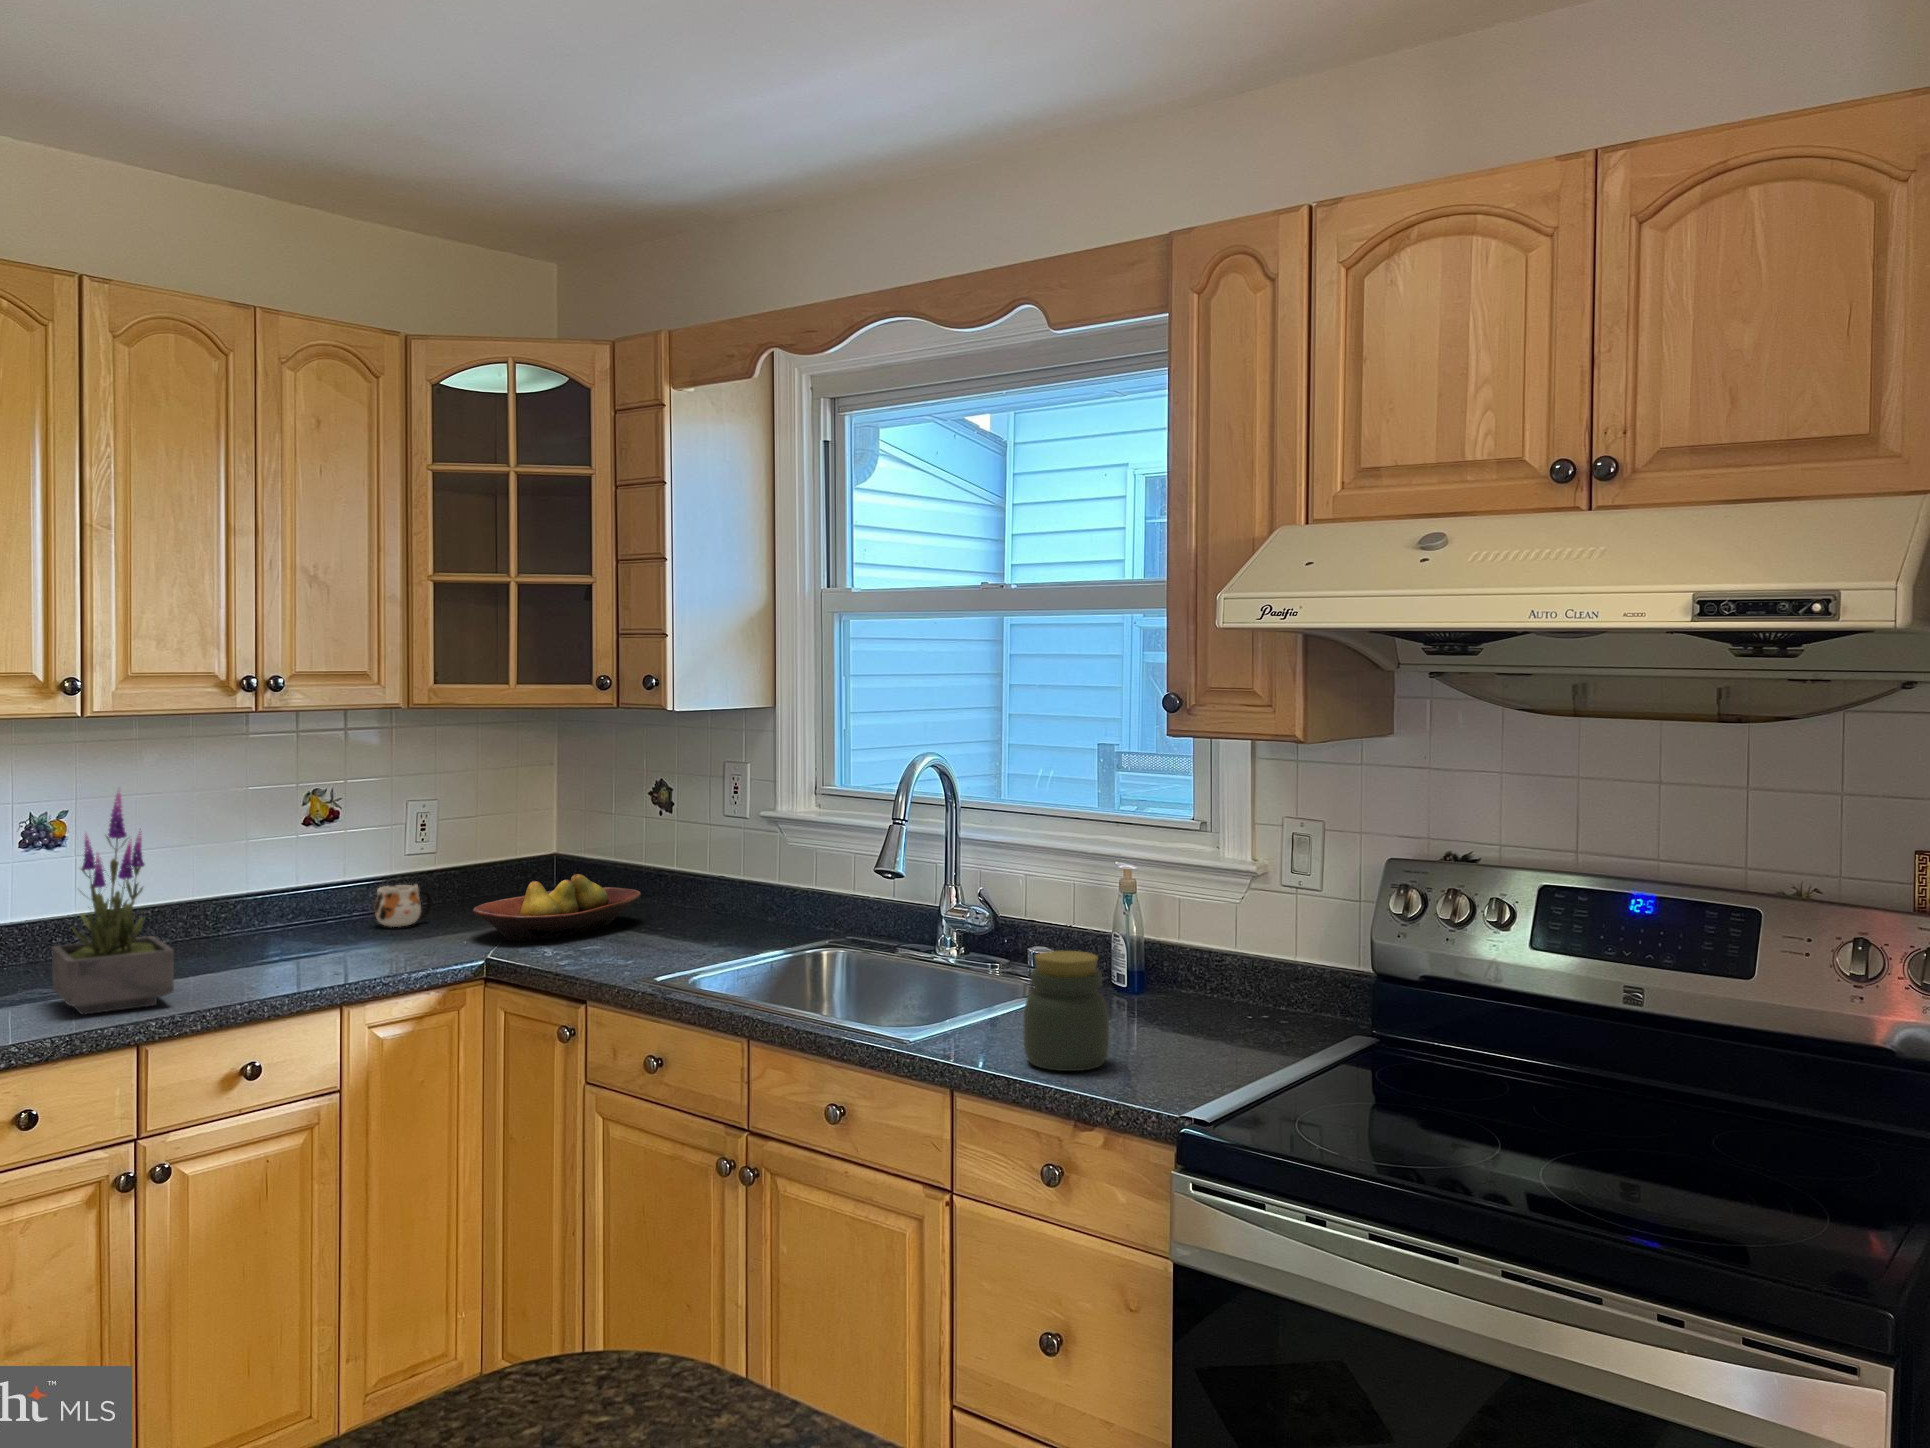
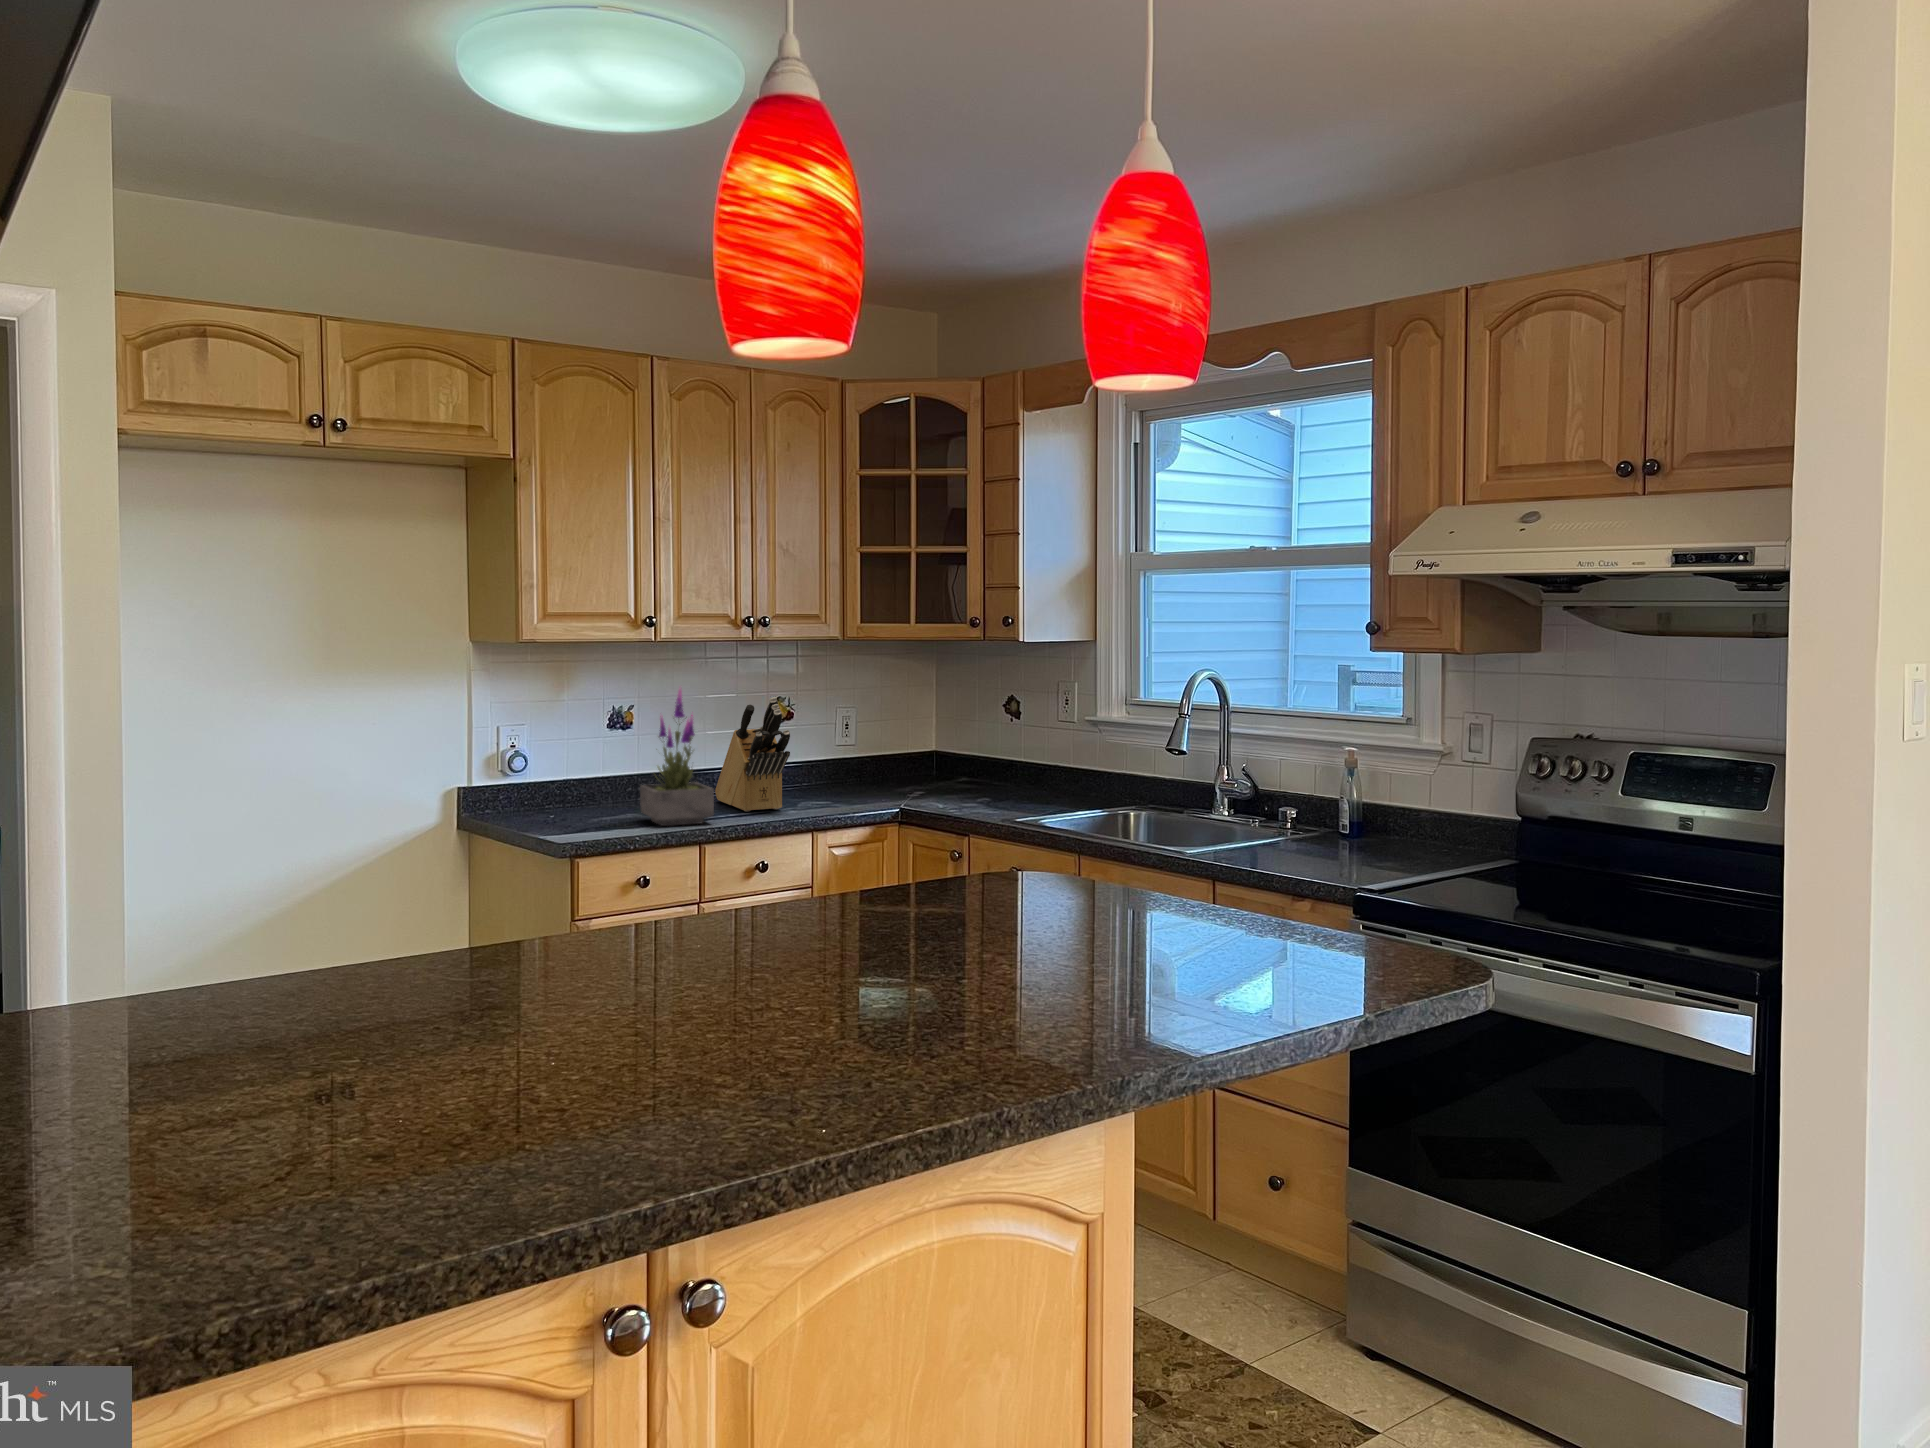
knife block: none [202,799,310,974] -> present [715,697,790,812]
fruit bowl: present [473,874,641,941] -> none [888,758,1001,801]
mug: present [374,883,432,927] -> none [819,761,857,792]
jar: present [1023,951,1109,1071] -> none [1262,794,1320,869]

